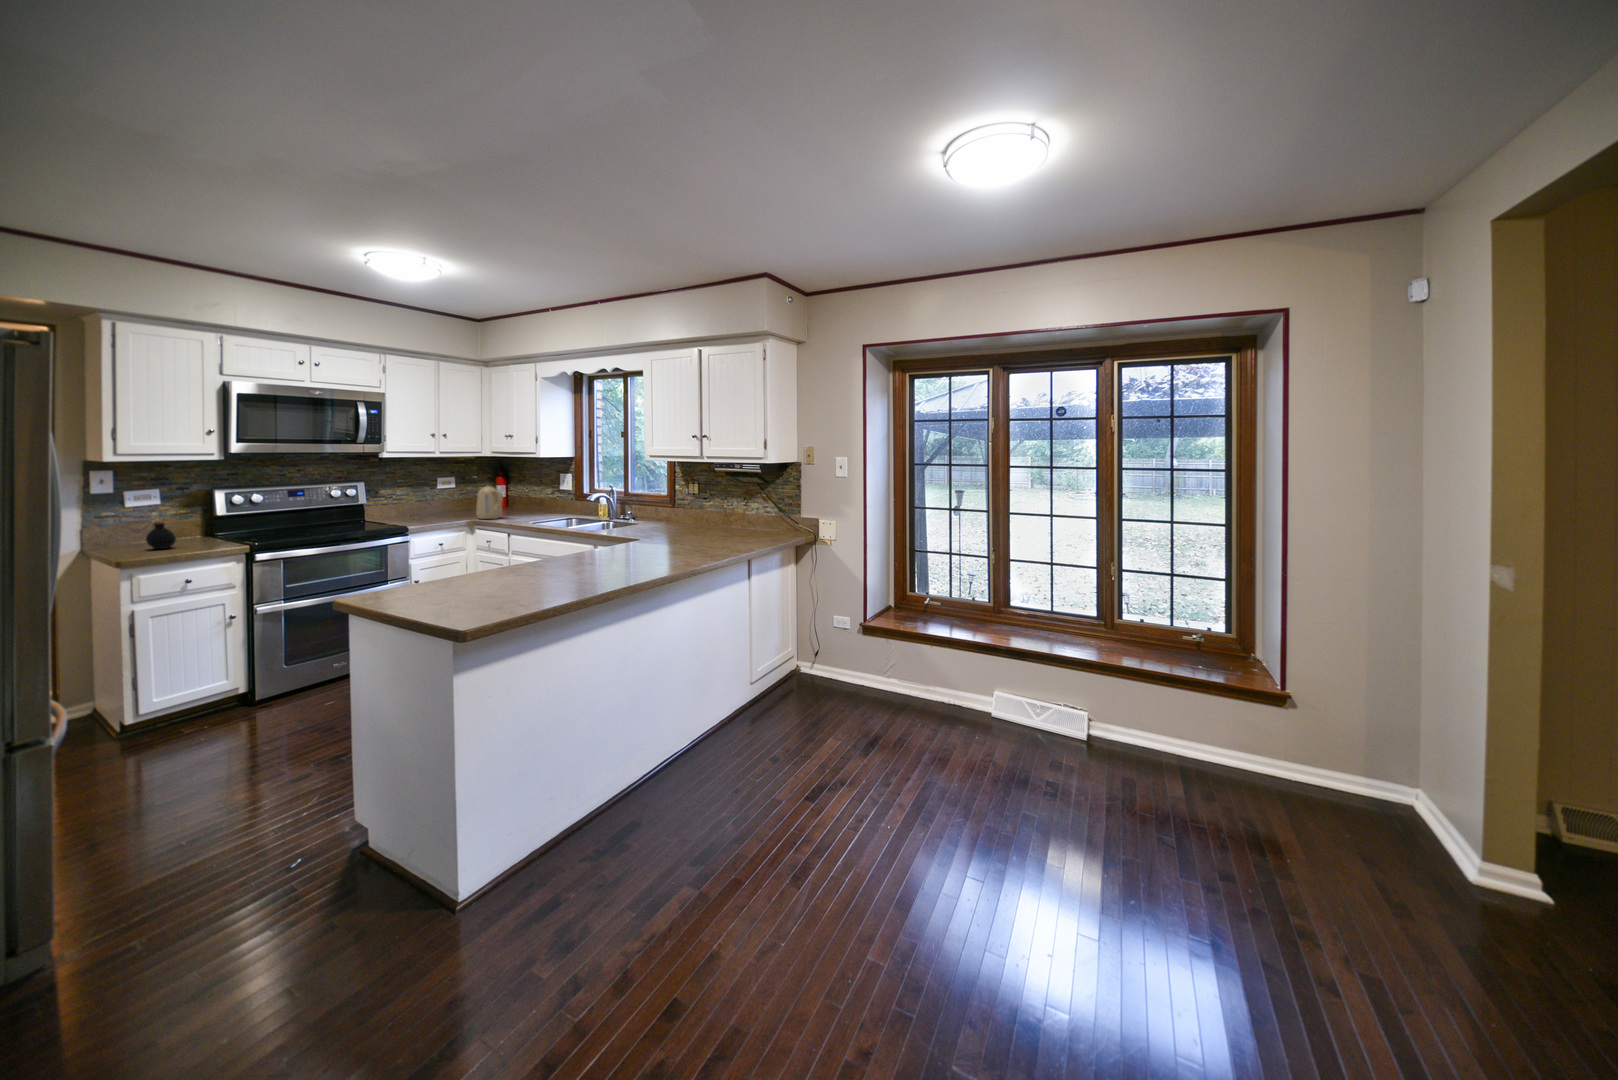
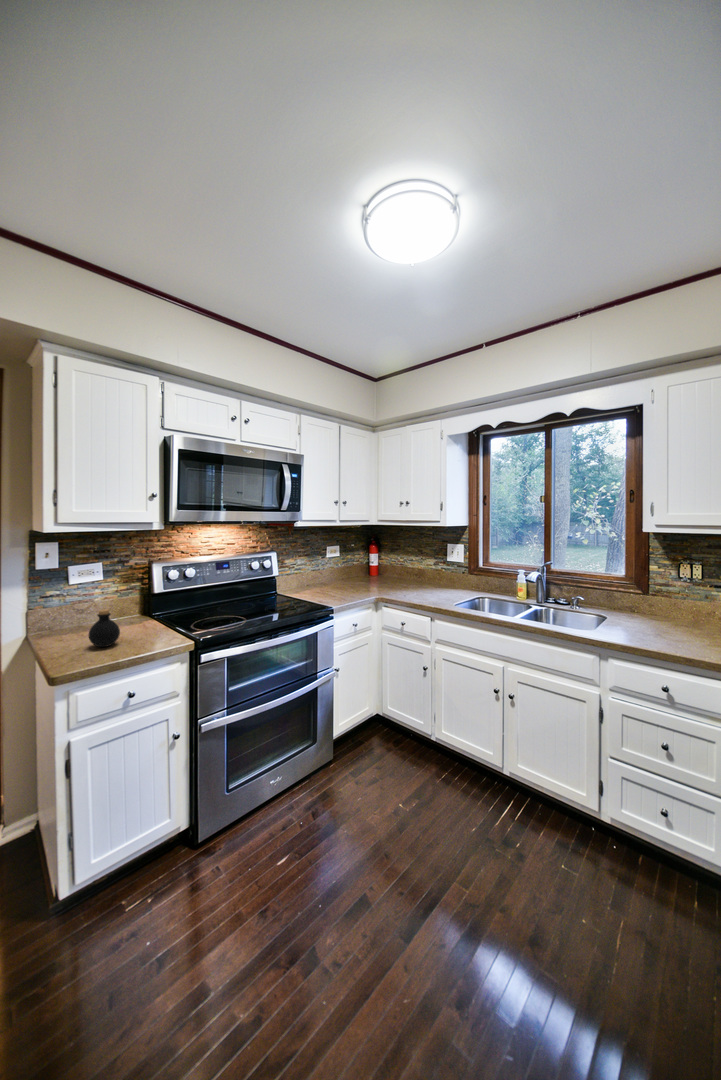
kettle: present [476,486,503,519] -> none [374,558,406,592]

